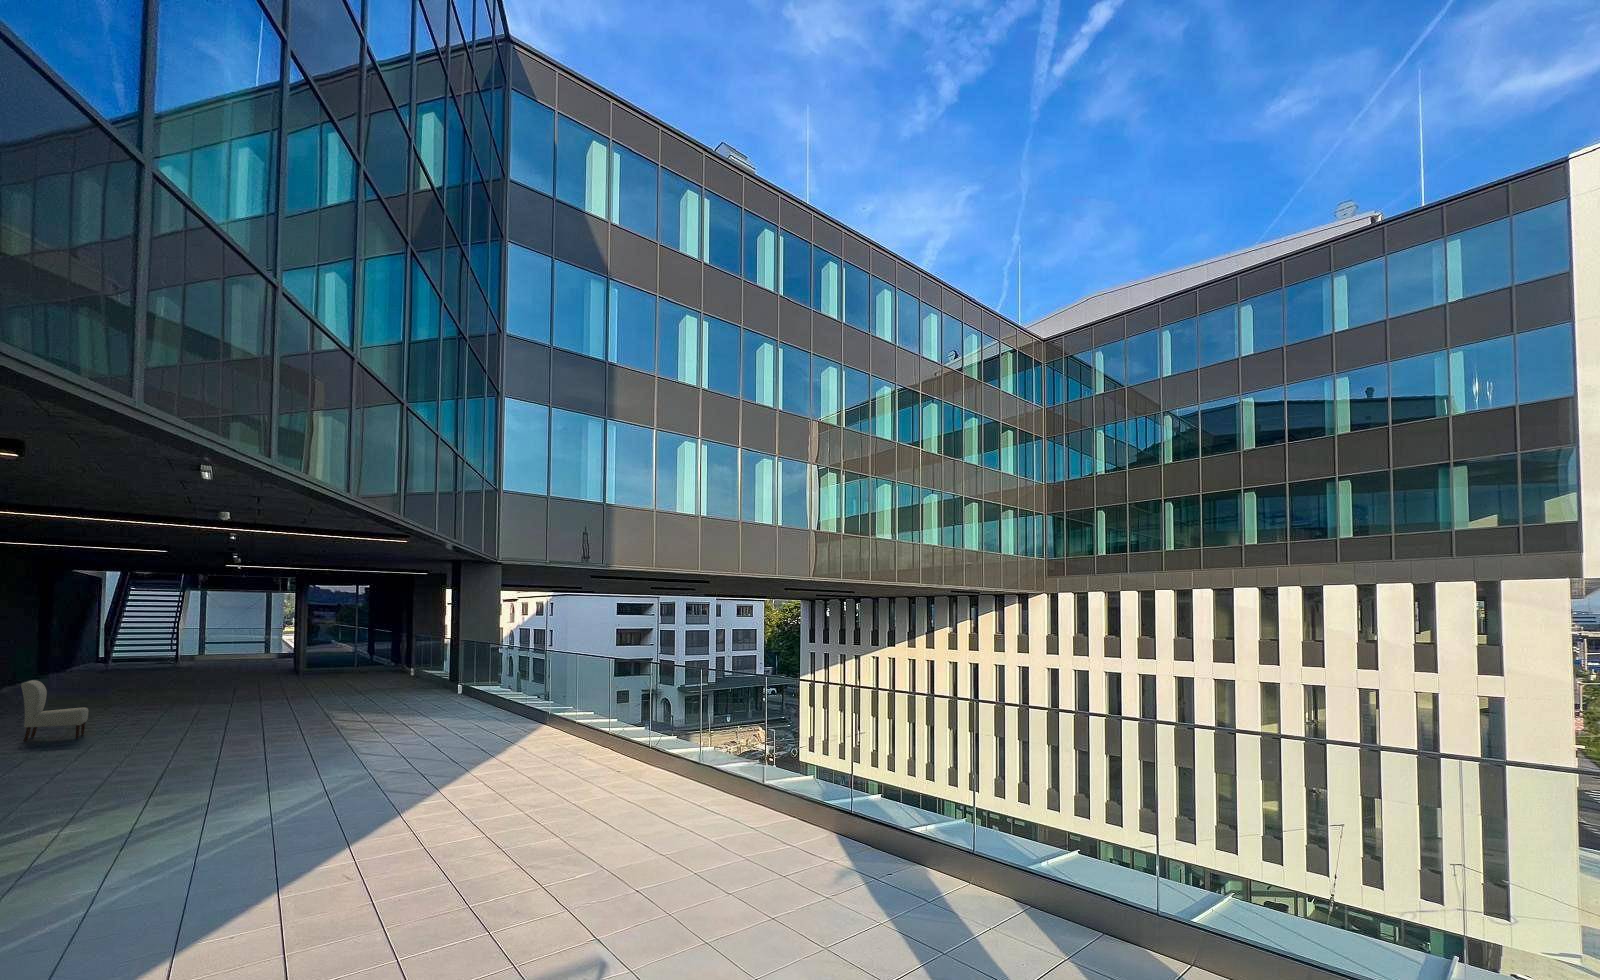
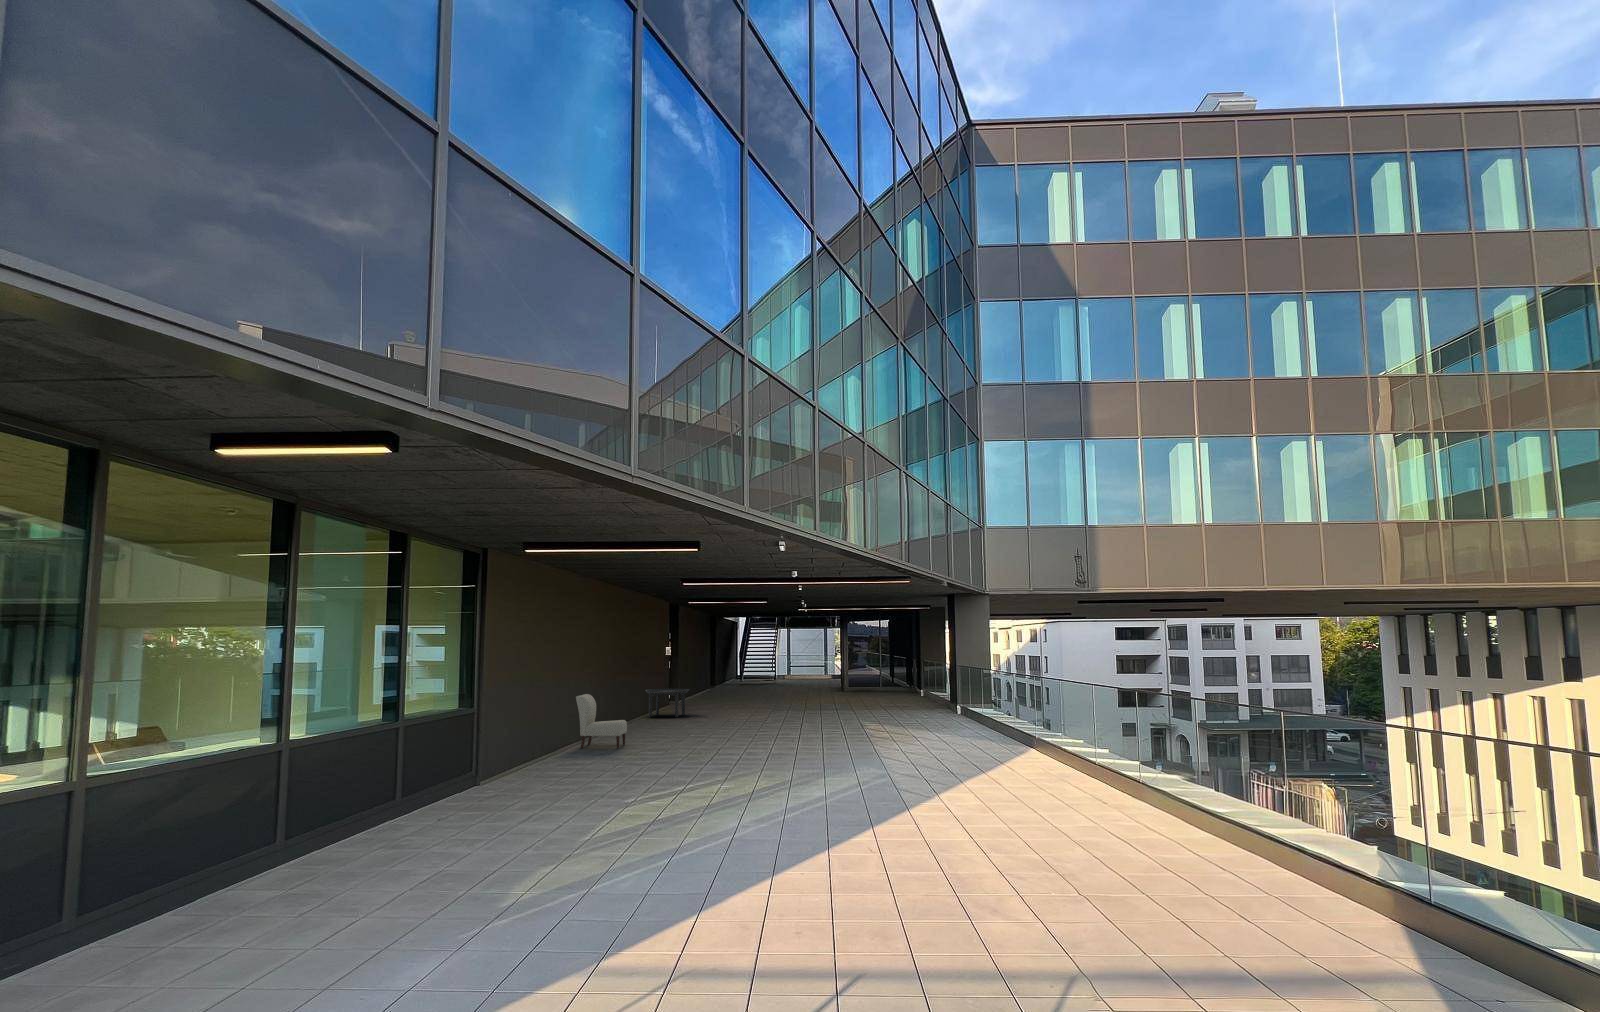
round table: none [89,671,150,704] -> present [645,689,689,717]

